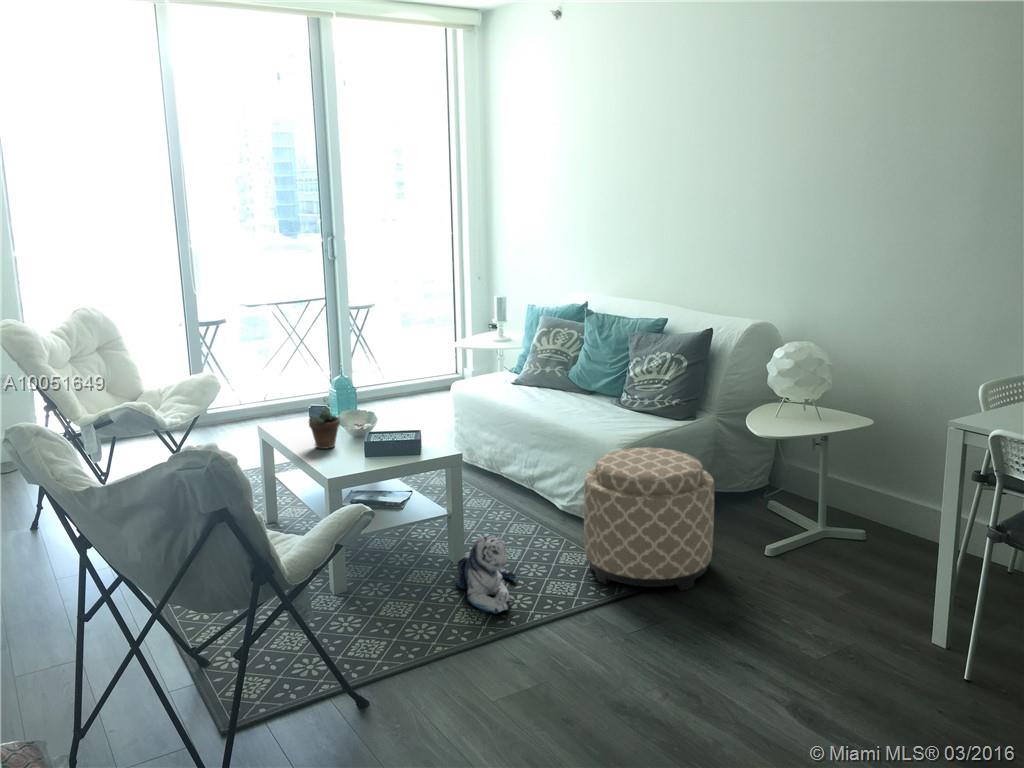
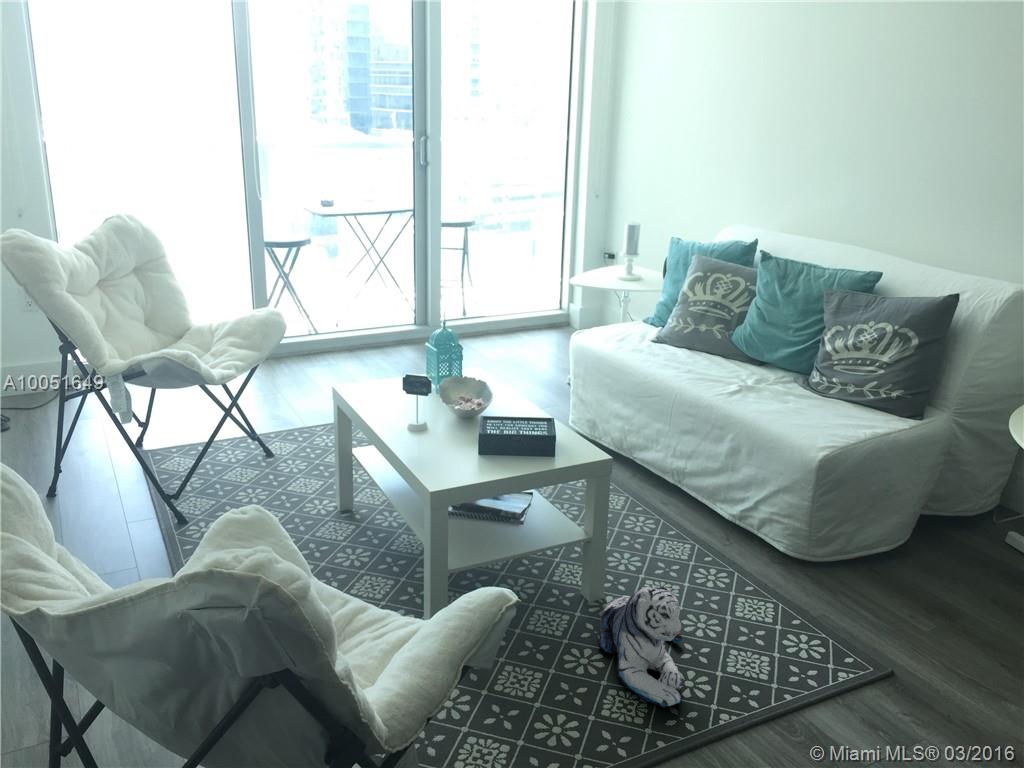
succulent plant: present [309,400,340,449] -> none [402,365,445,435]
ottoman: present [584,448,714,591] -> none [777,467,987,686]

